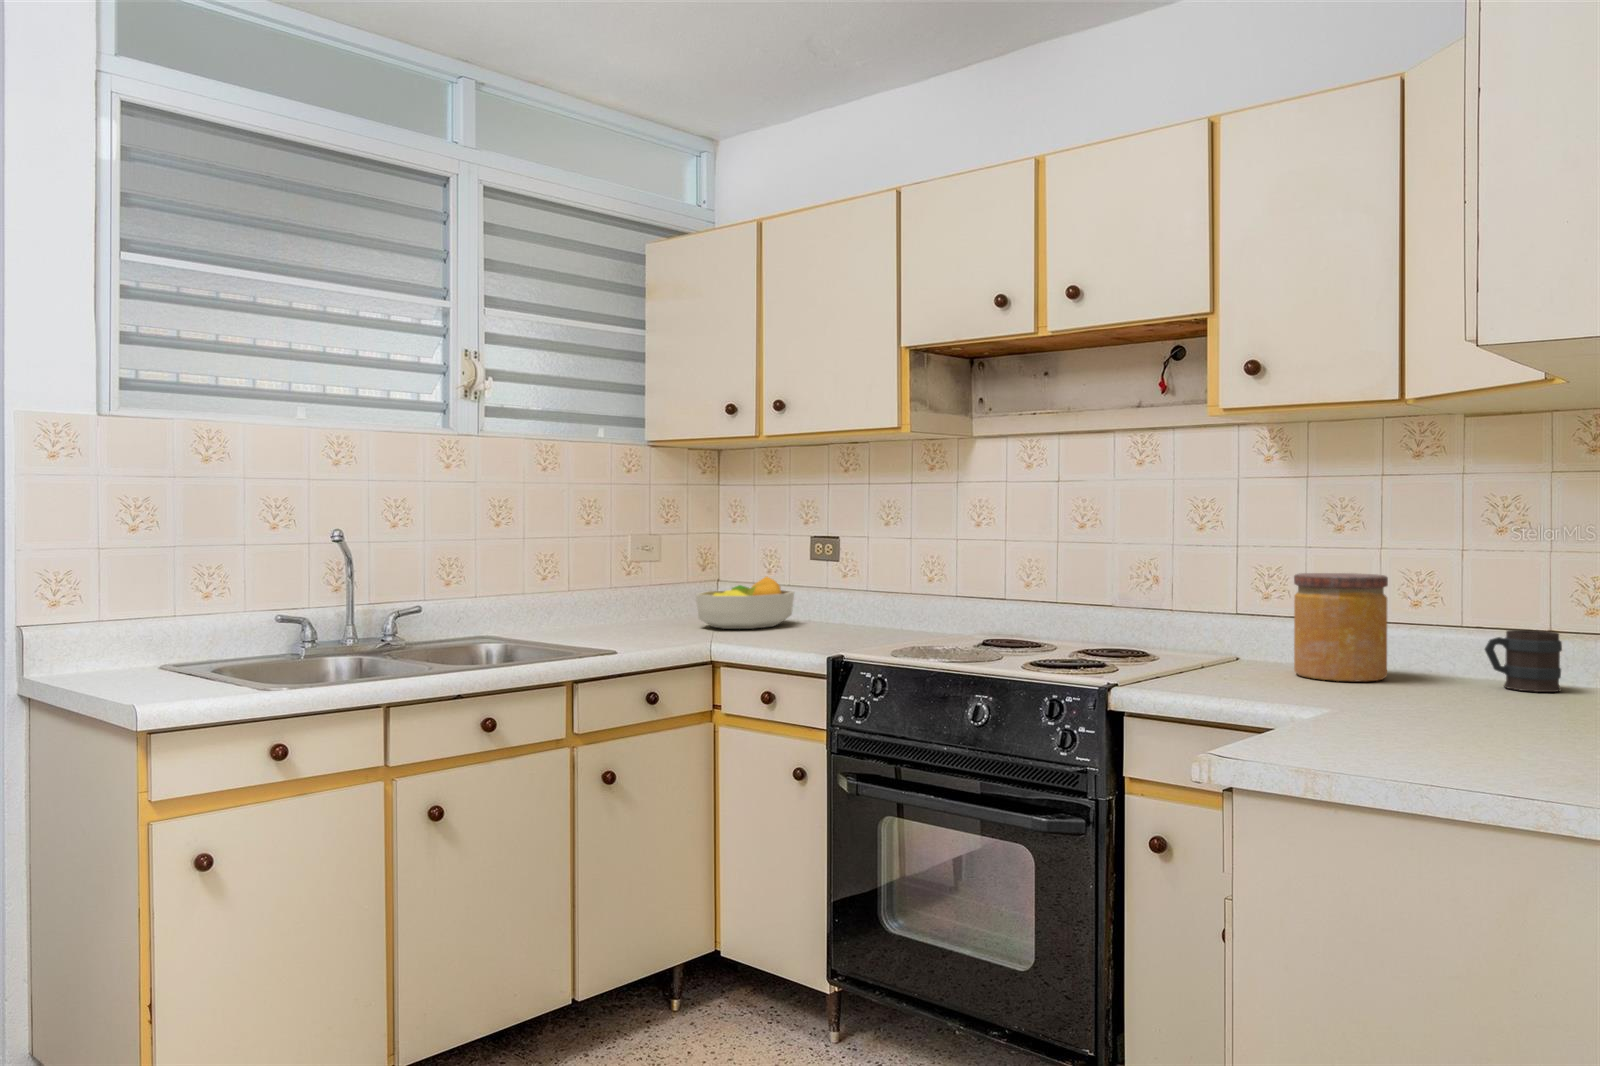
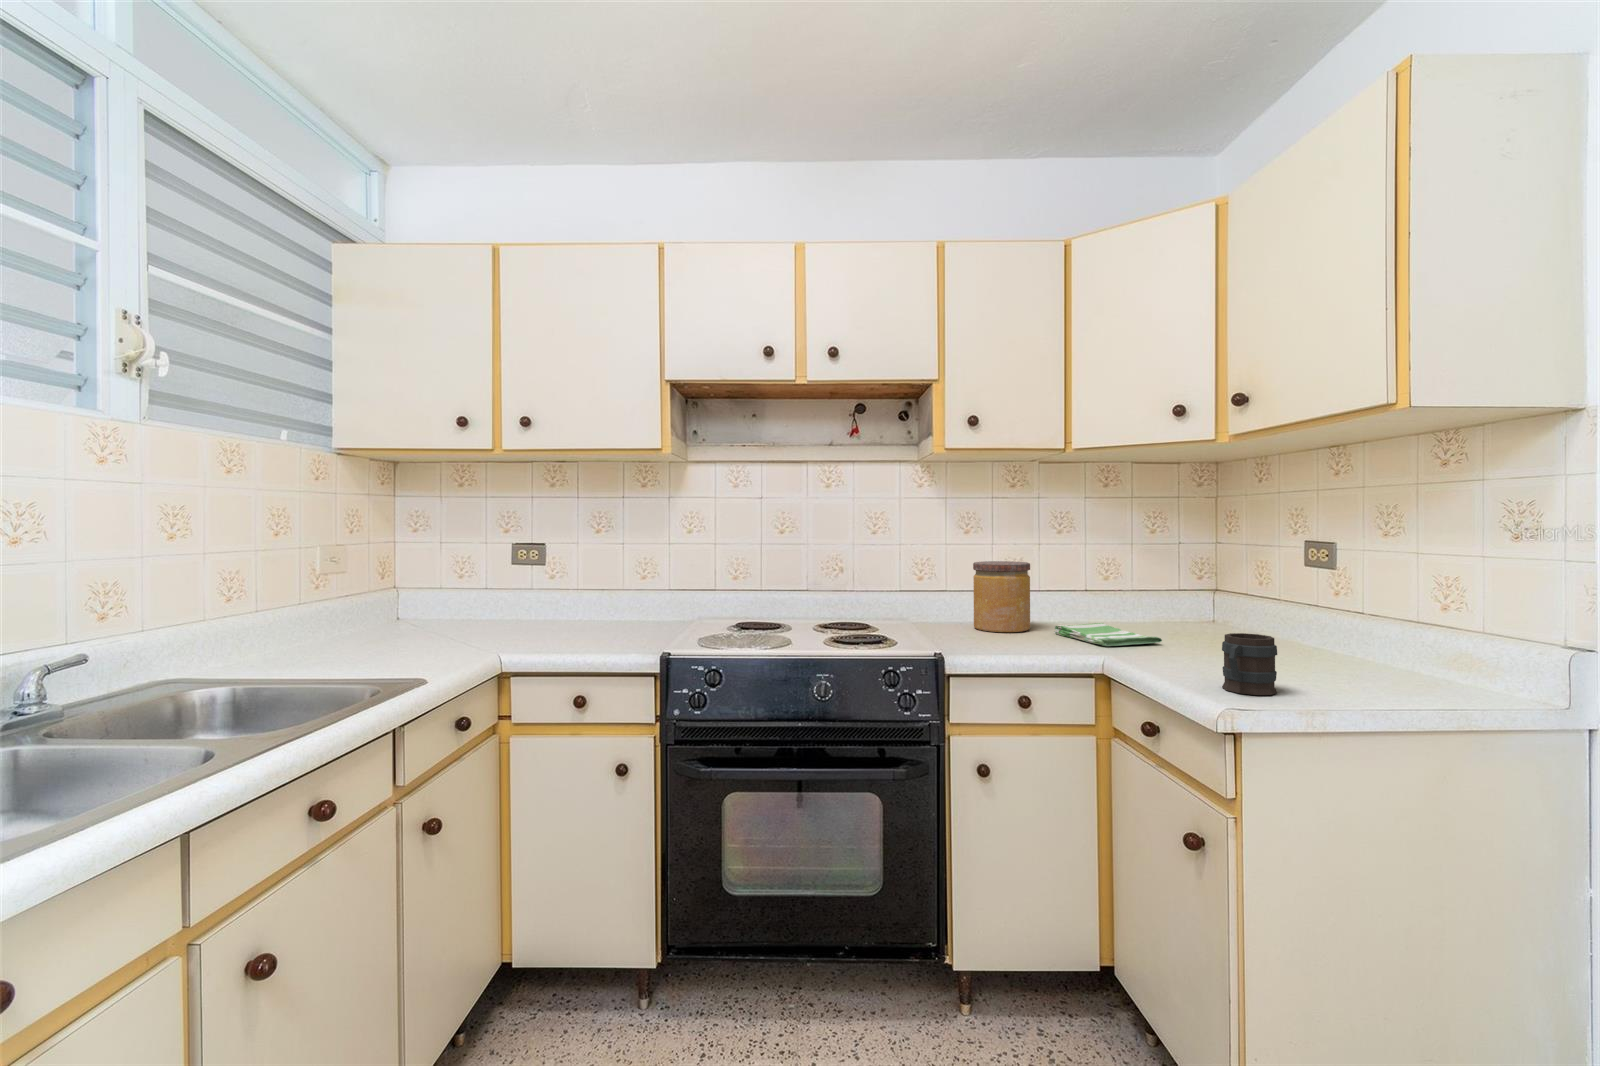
fruit bowl: present [696,576,794,629] -> none [424,583,520,639]
mug: present [1485,630,1562,692] -> present [1222,633,1277,695]
dish towel: none [1389,675,1516,712] -> present [1054,623,1162,646]

